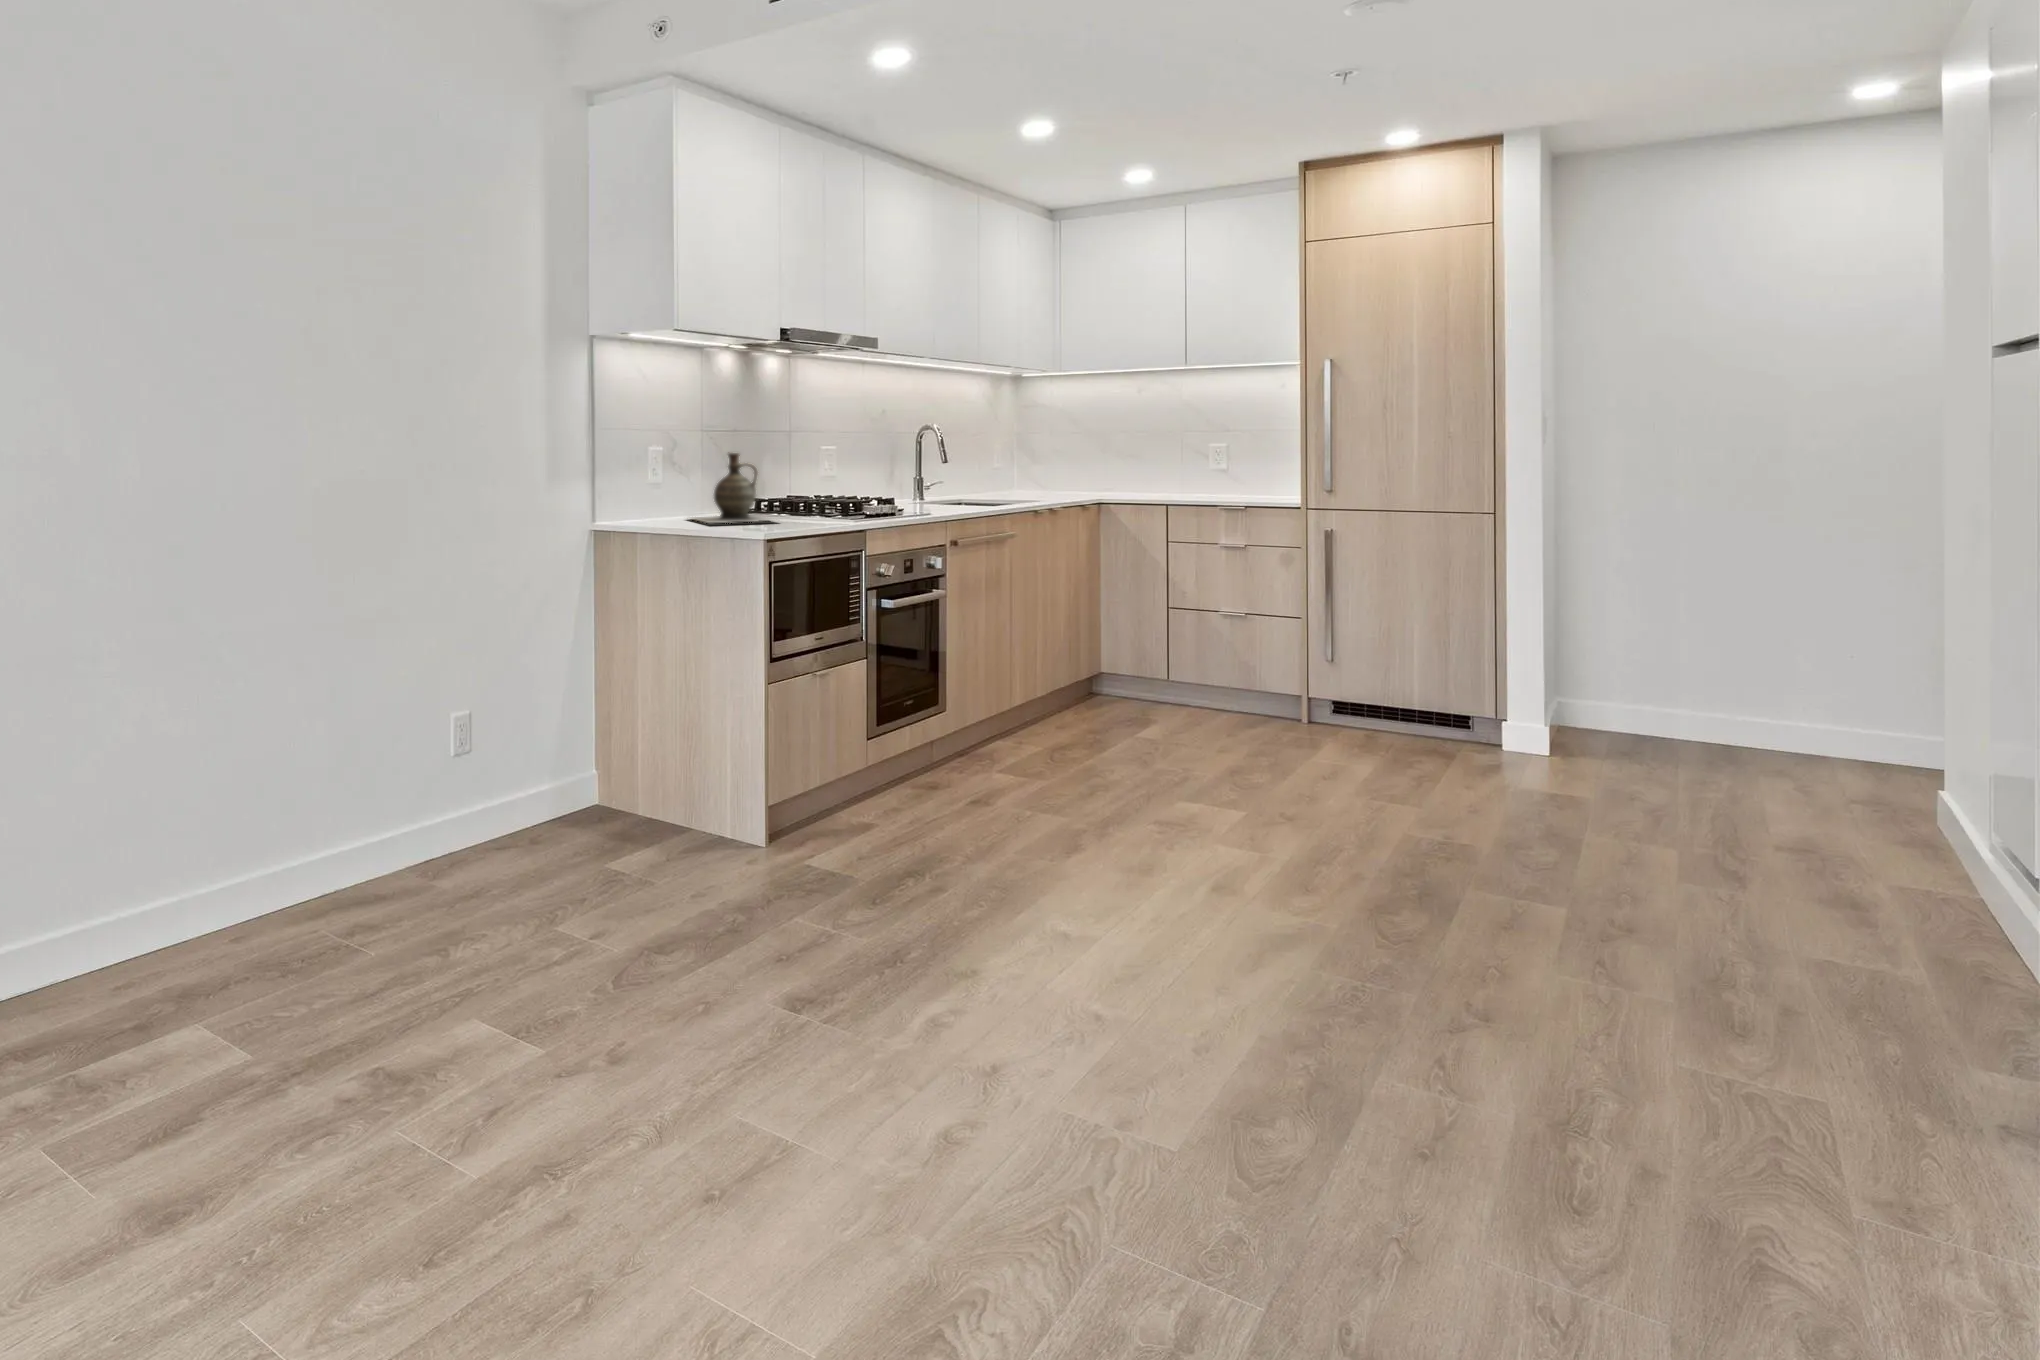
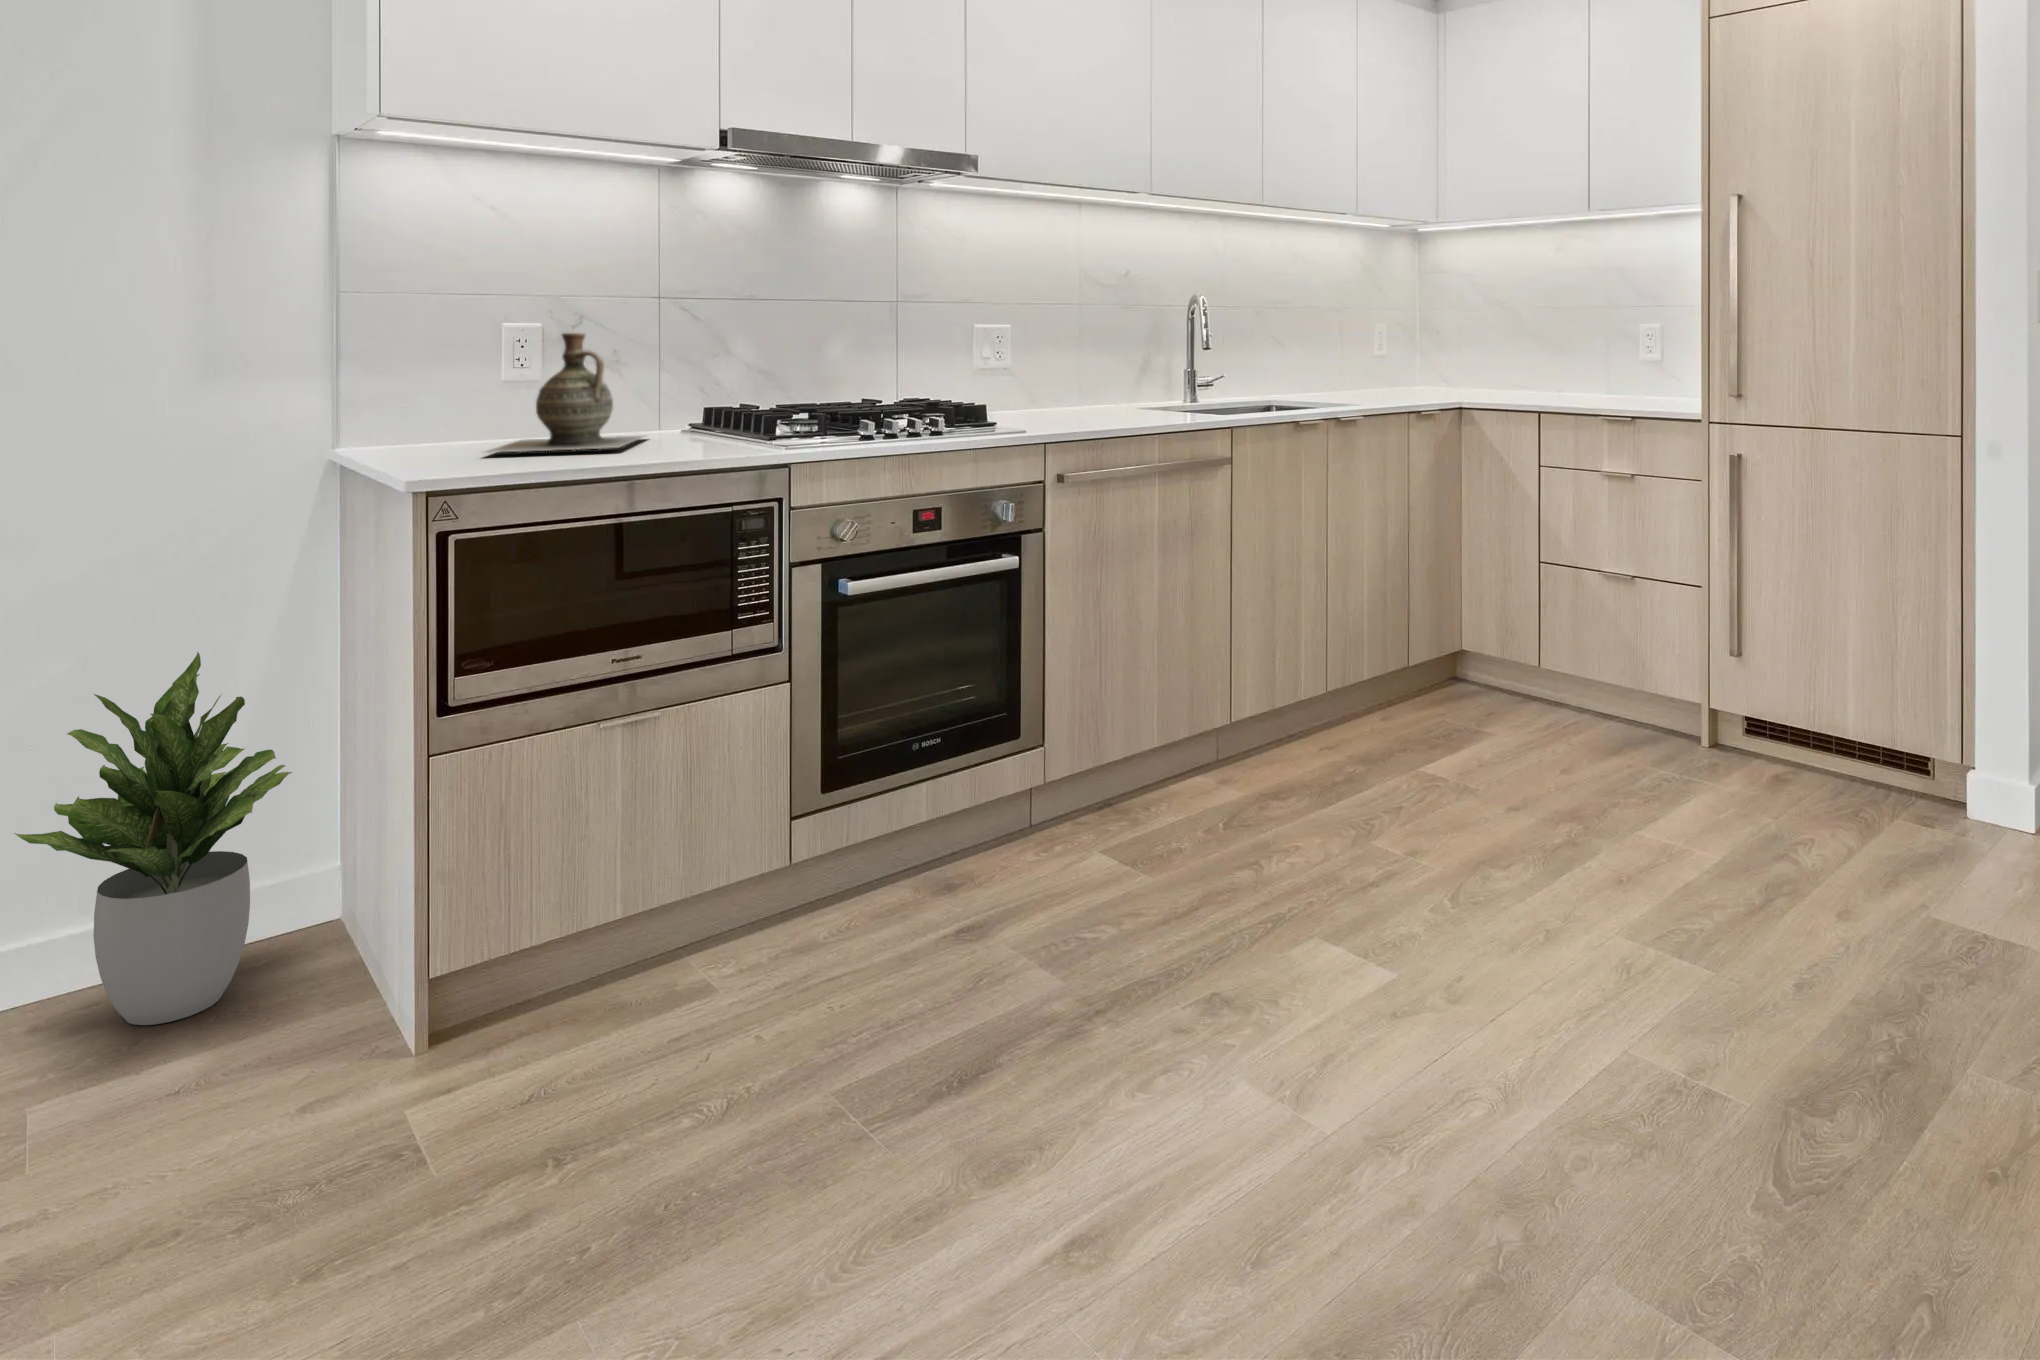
potted plant: none [529,637,657,844] -> present [14,652,292,1025]

